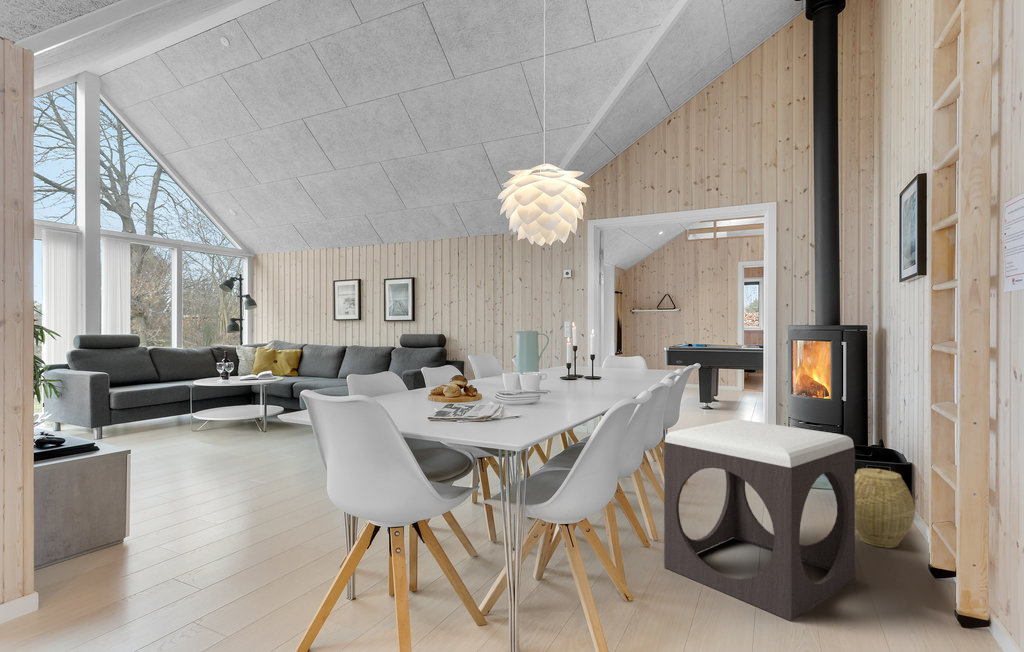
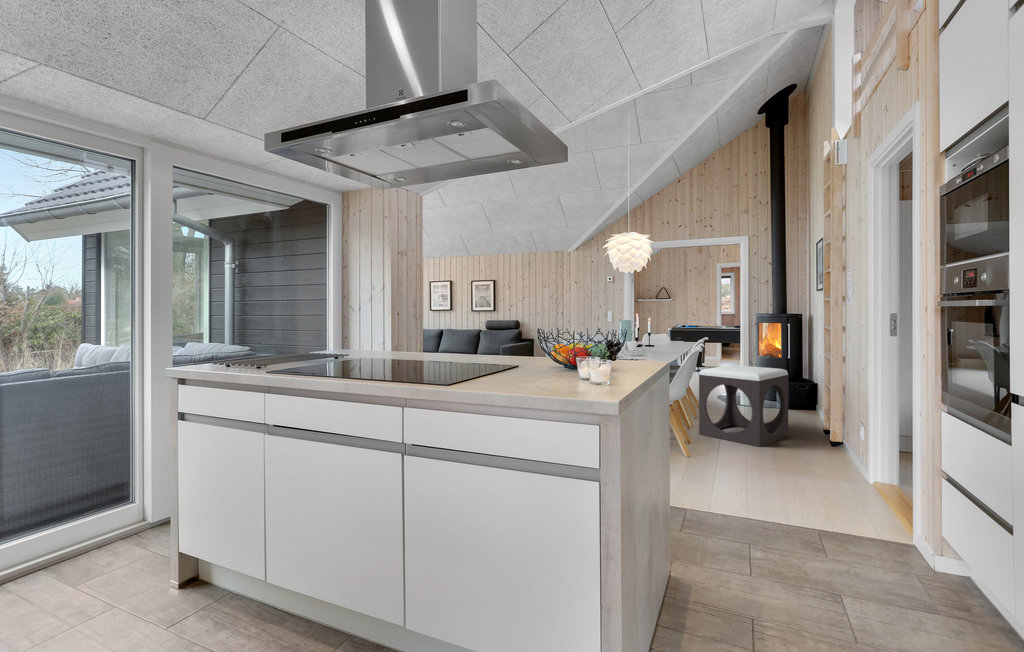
woven basket: present [855,468,915,548] -> none [785,389,819,426]

